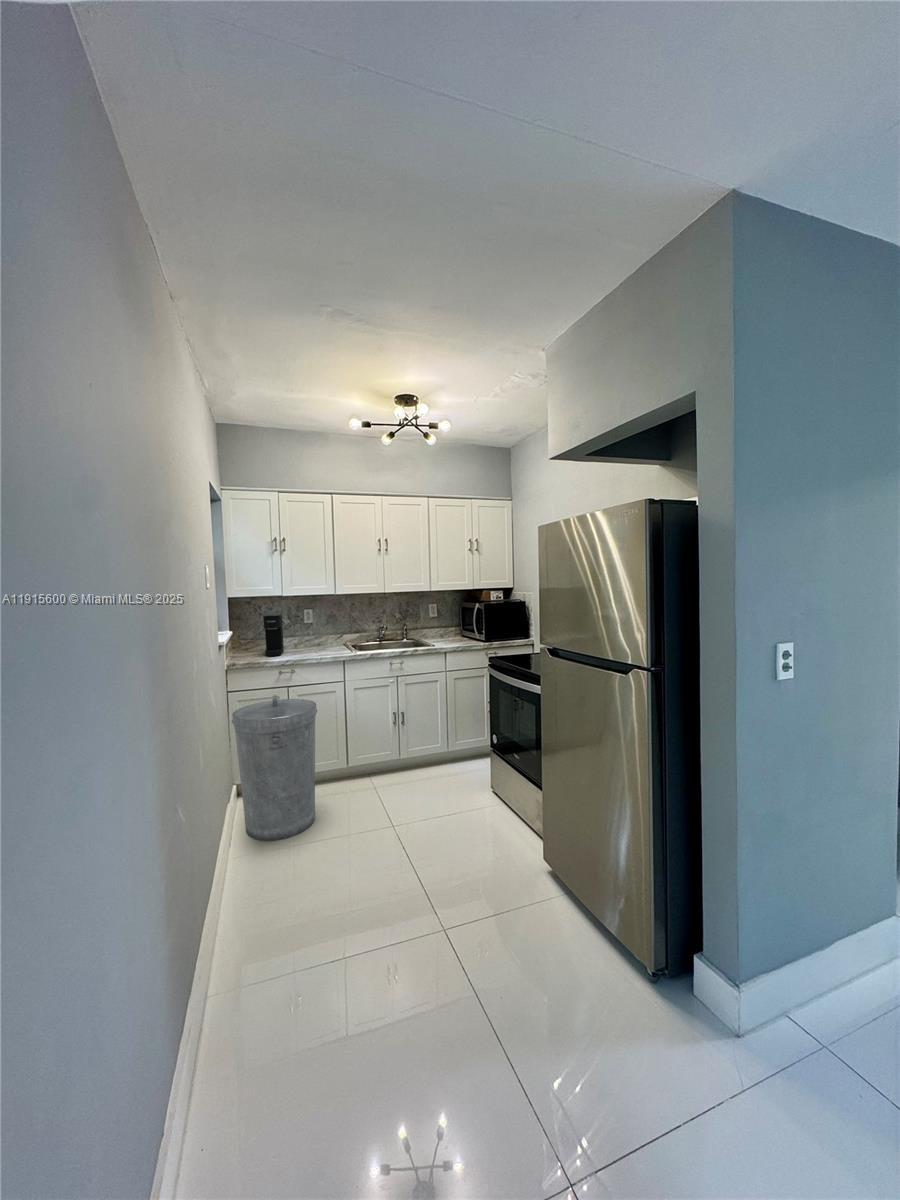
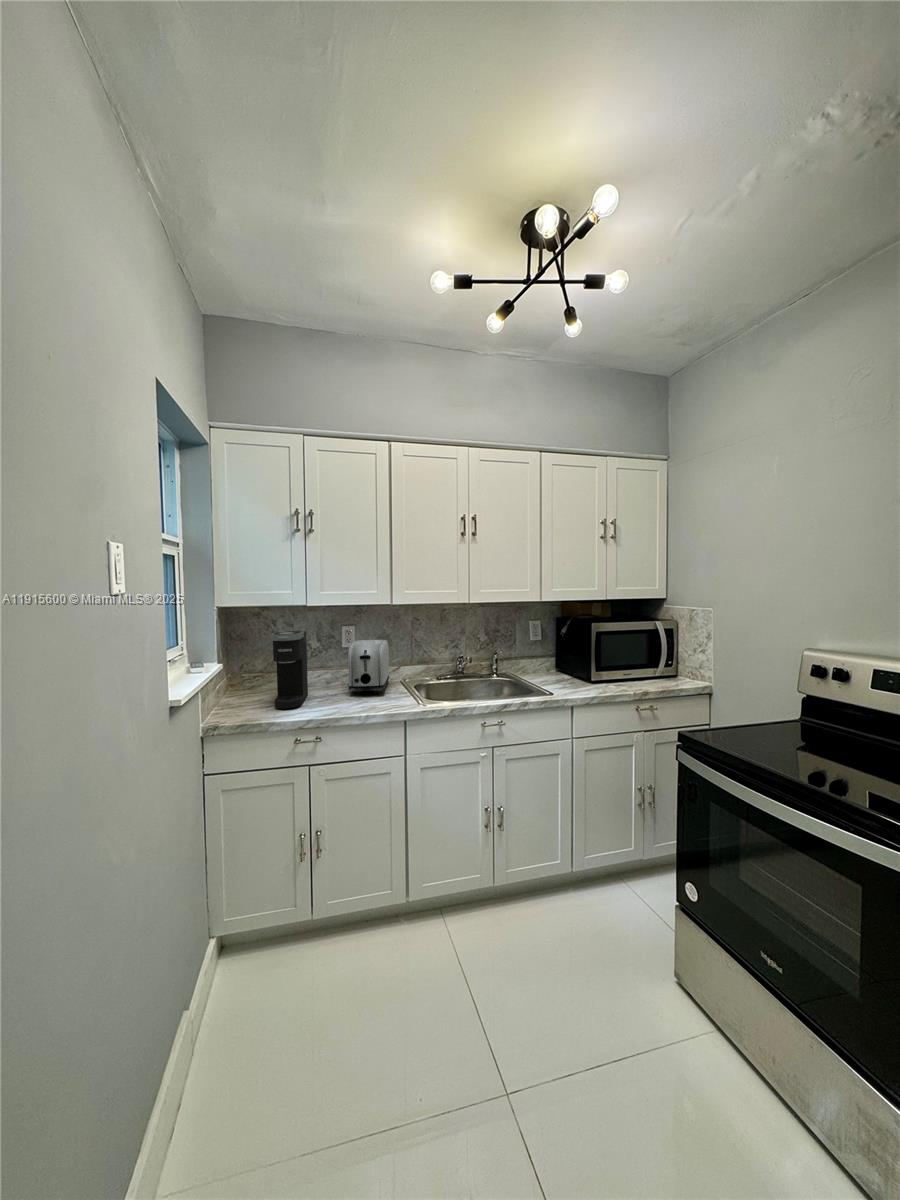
toaster: none [309,617,335,650] -> present [348,640,389,694]
trash can: present [232,695,317,841] -> none [181,800,356,1140]

